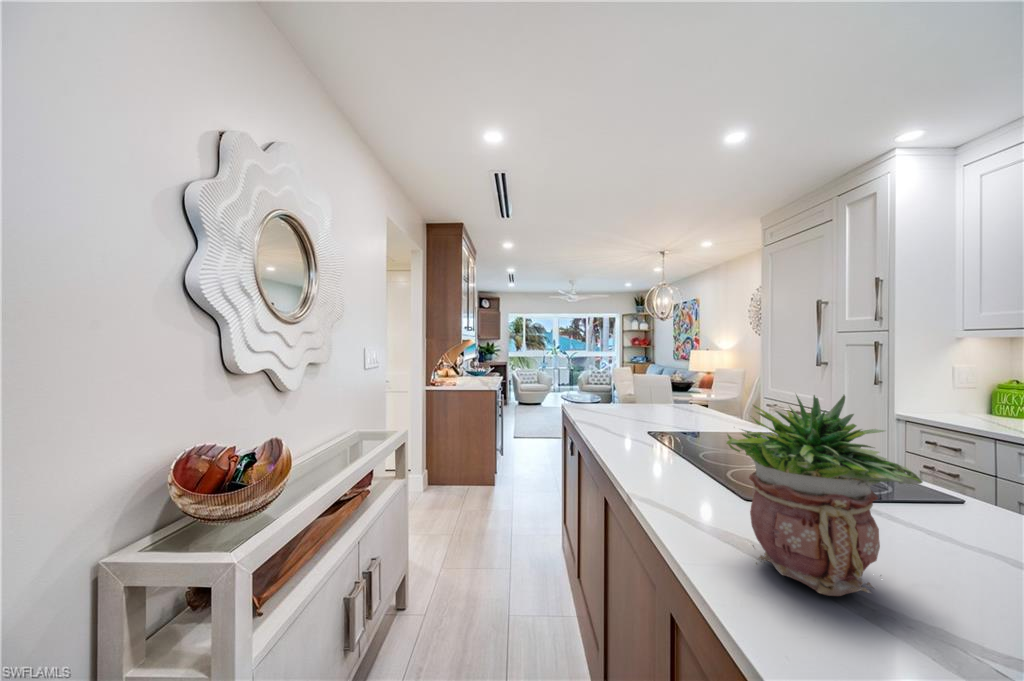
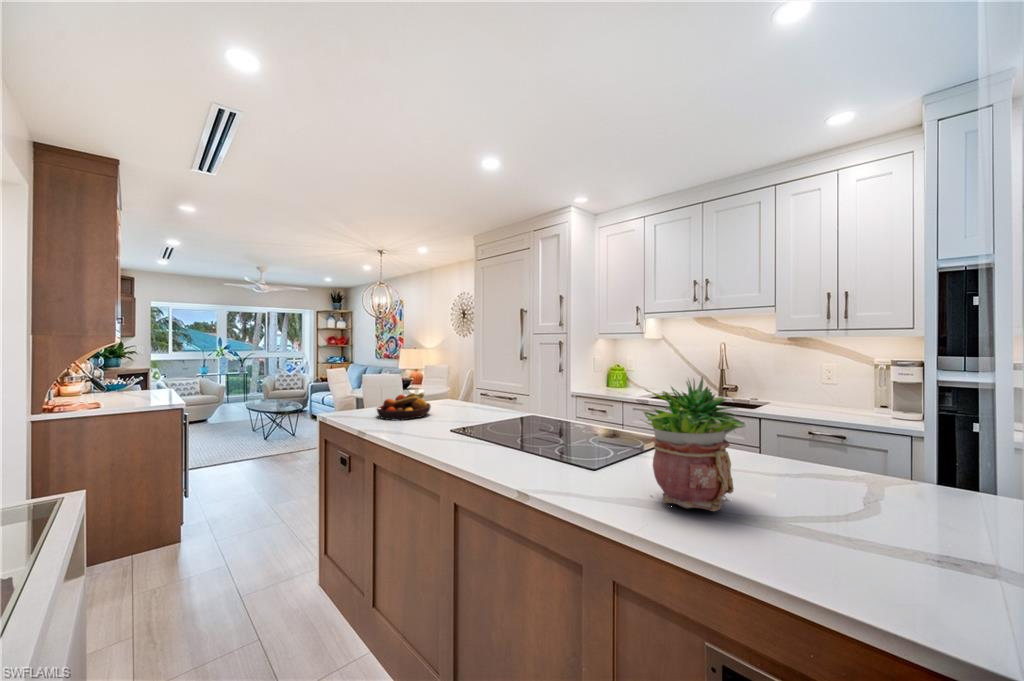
fruit bowl: none [600,393,653,418] -> present [377,392,431,420]

